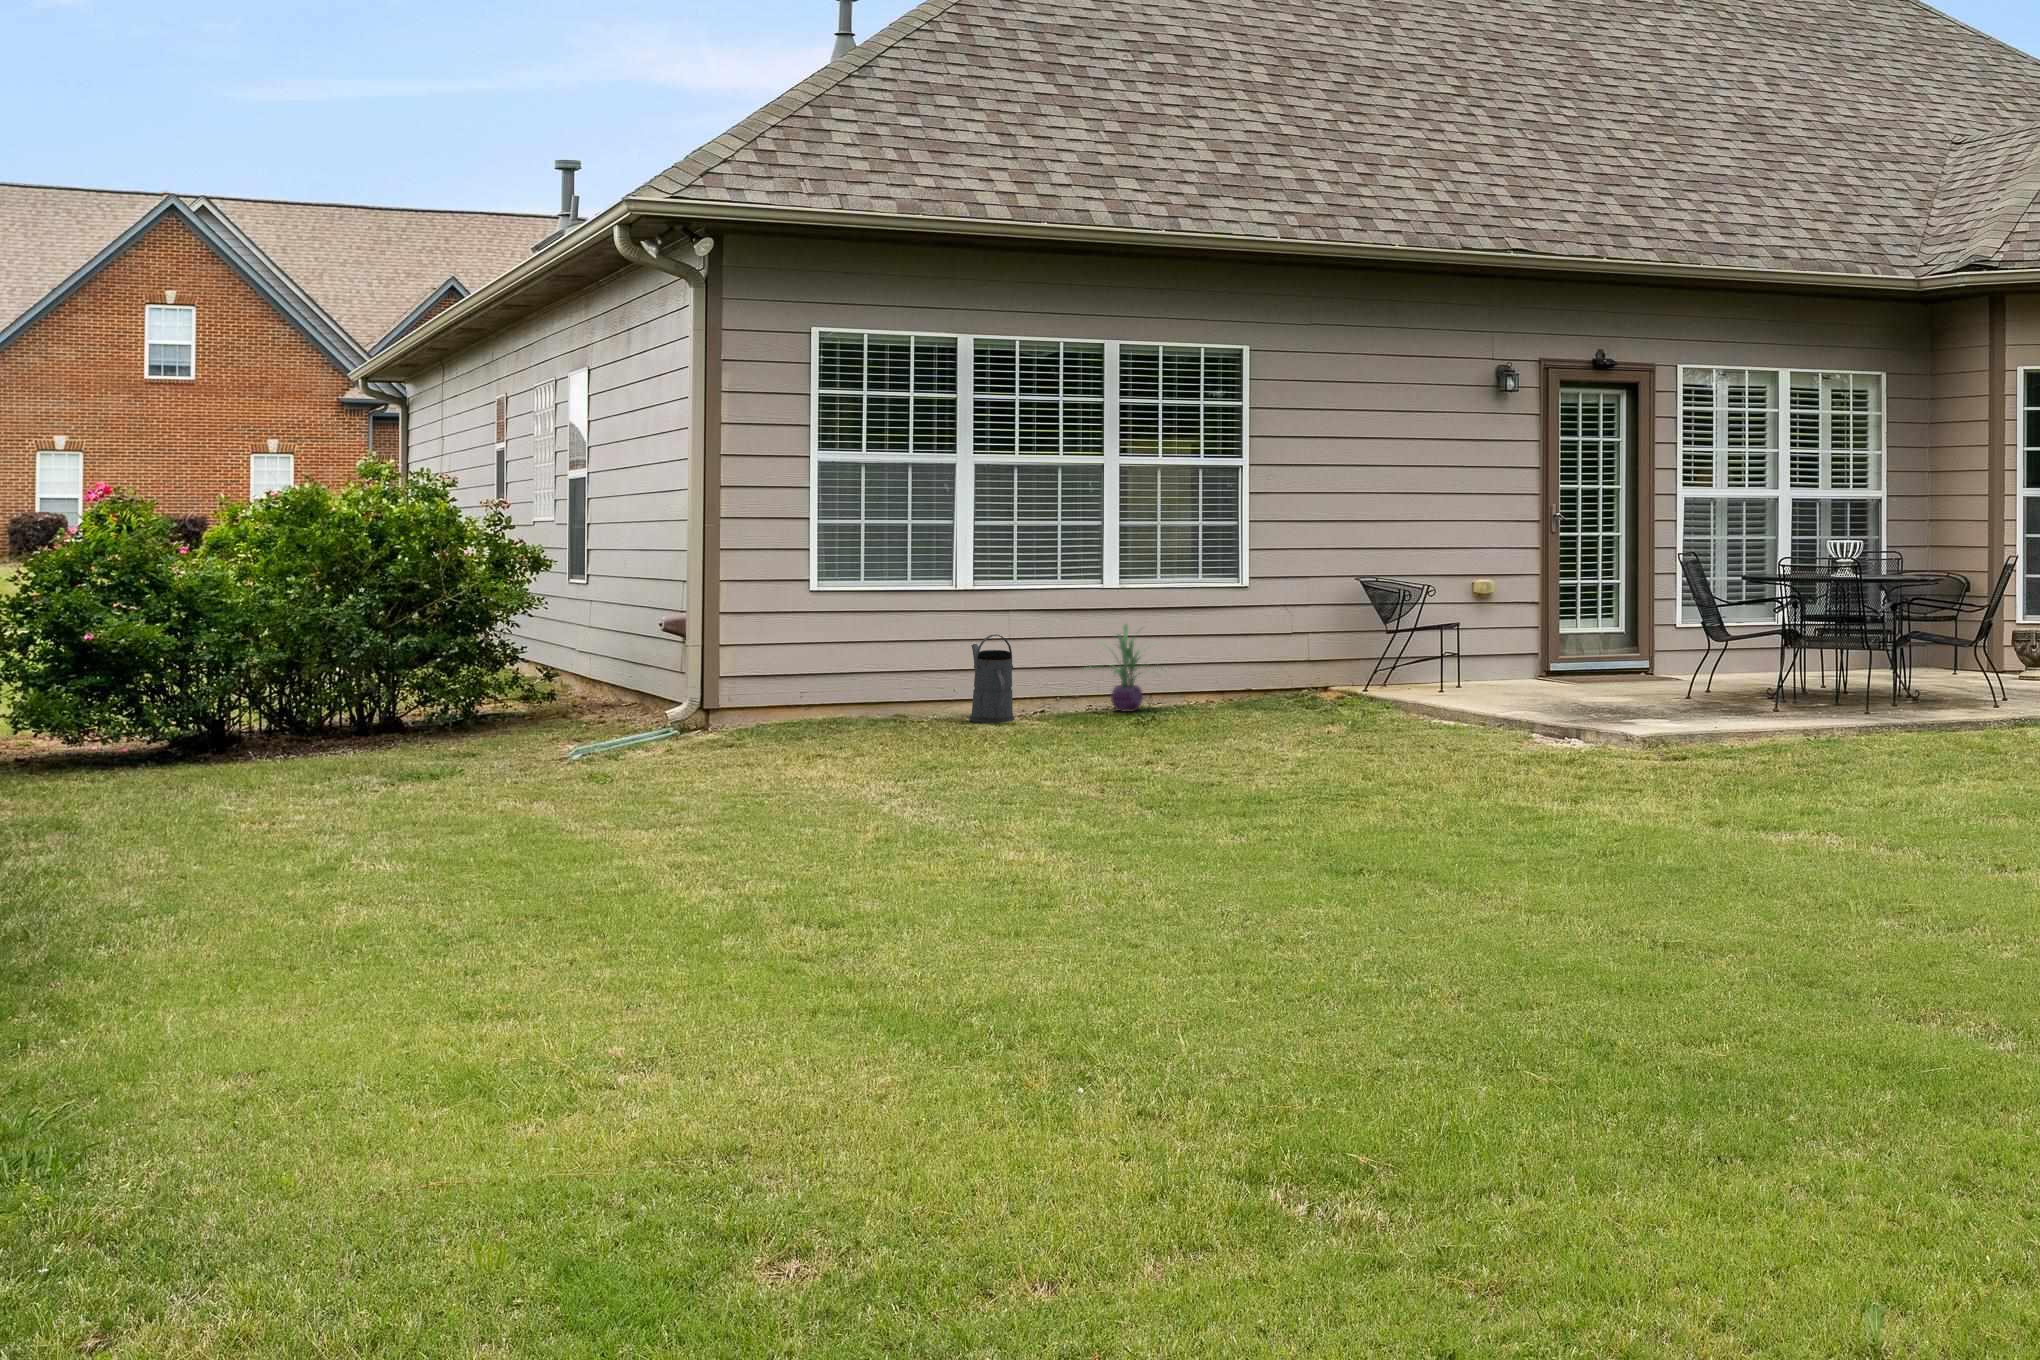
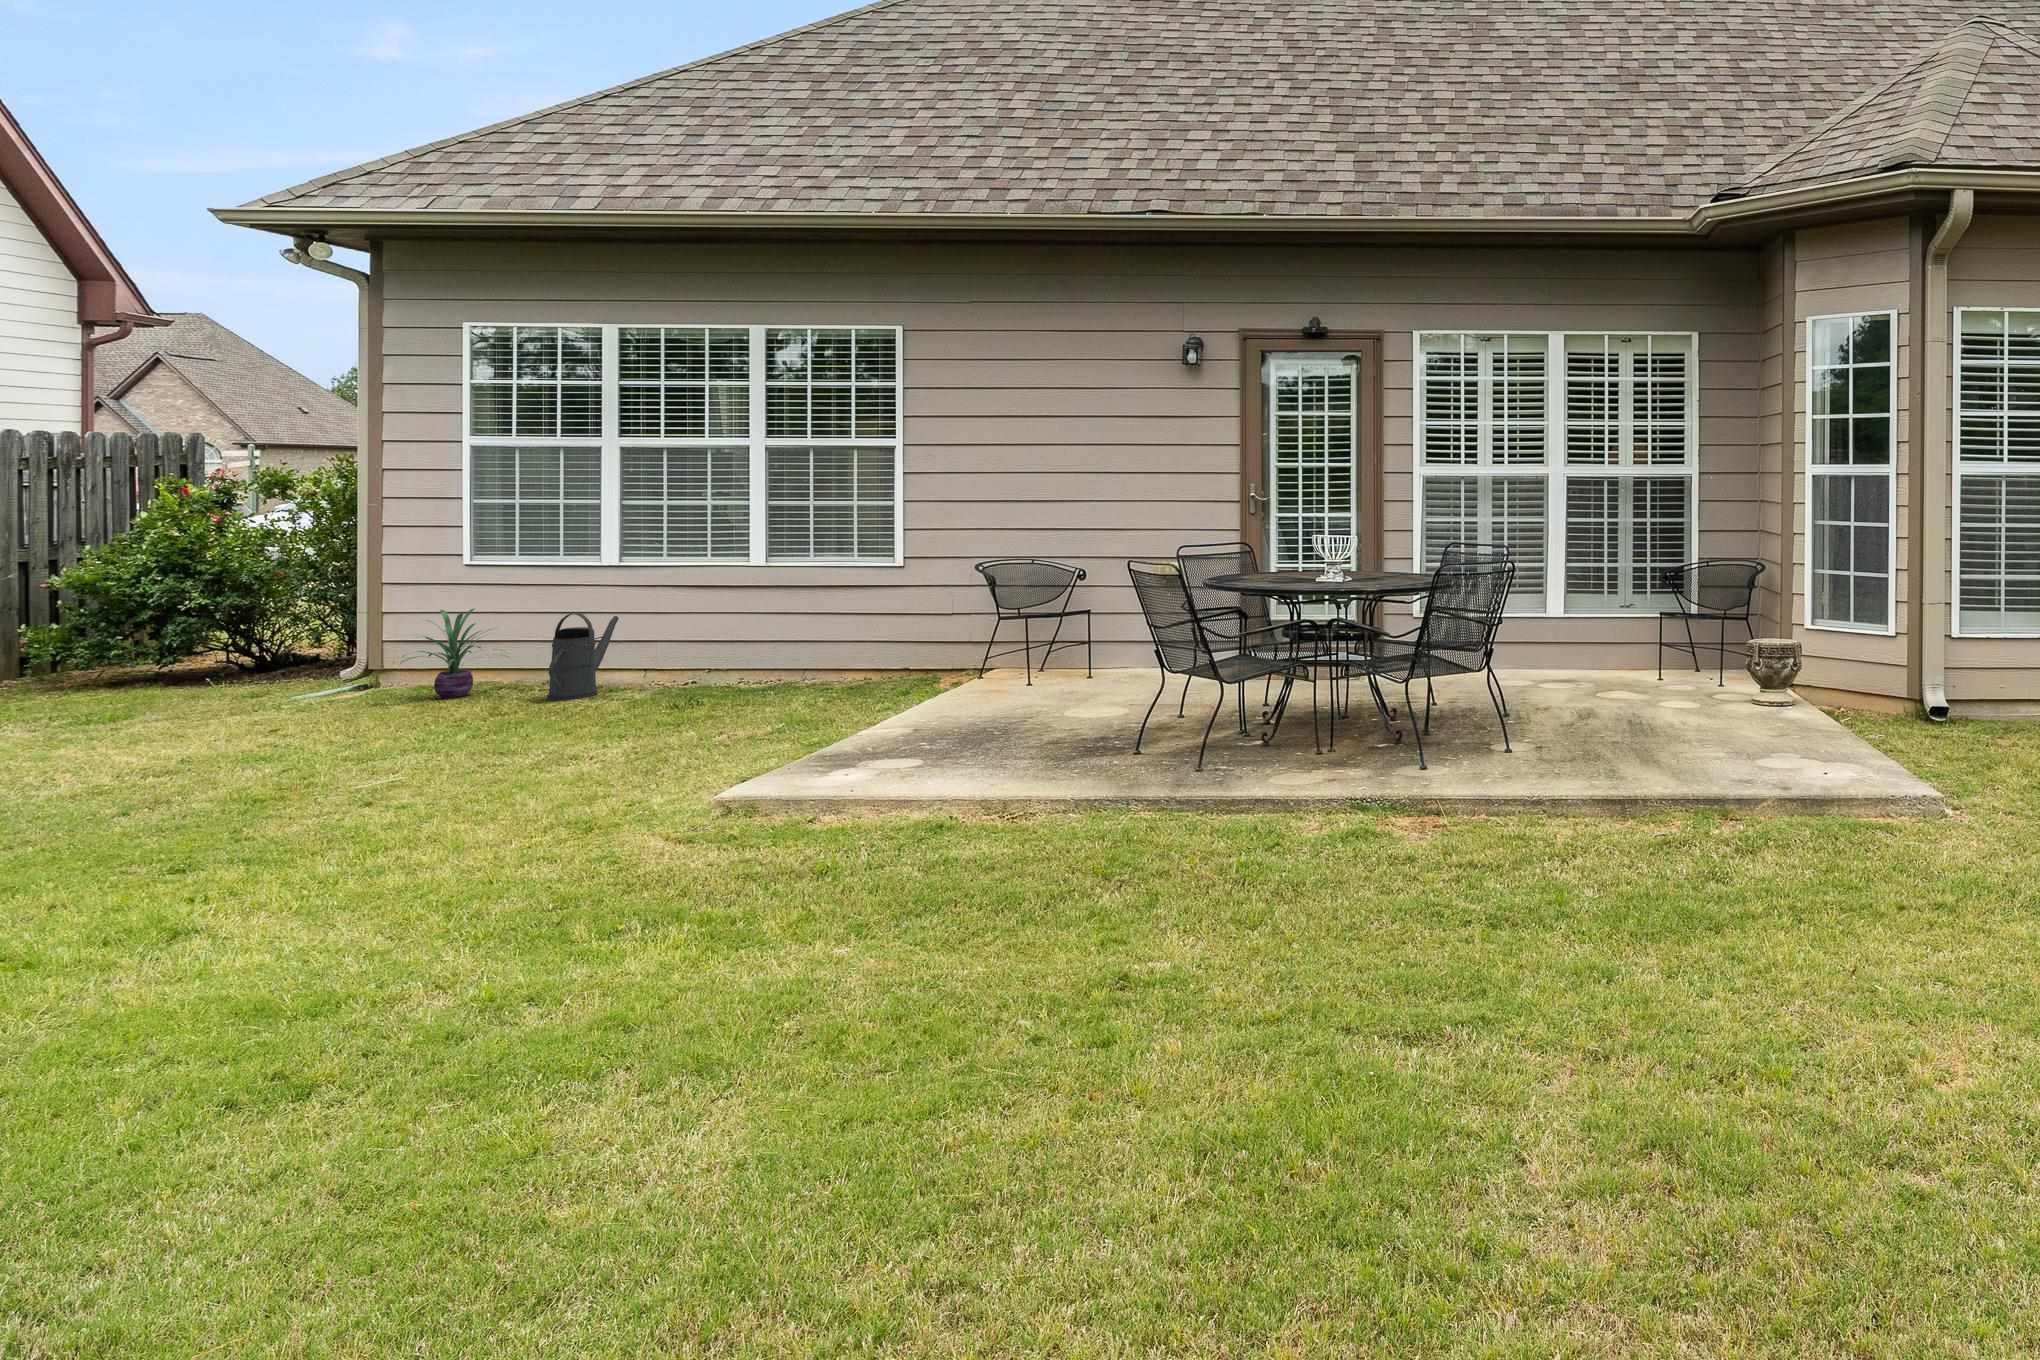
decorative plant: present [1111,625,1162,712] -> present [400,608,507,699]

